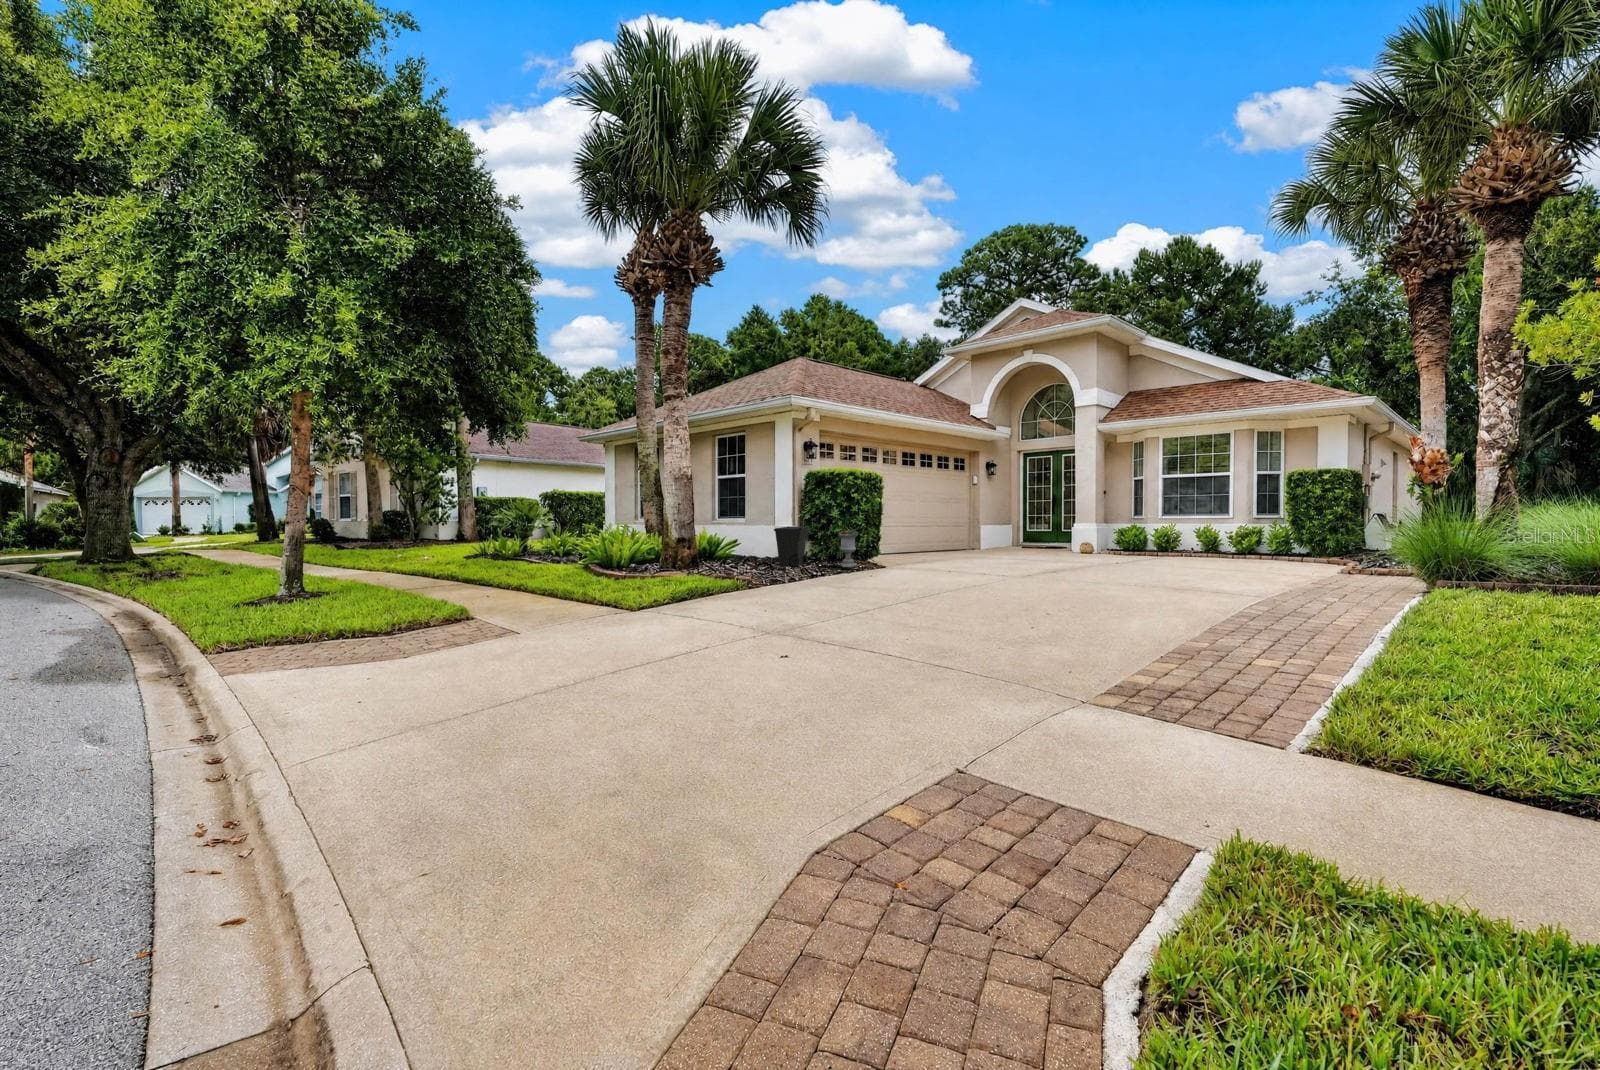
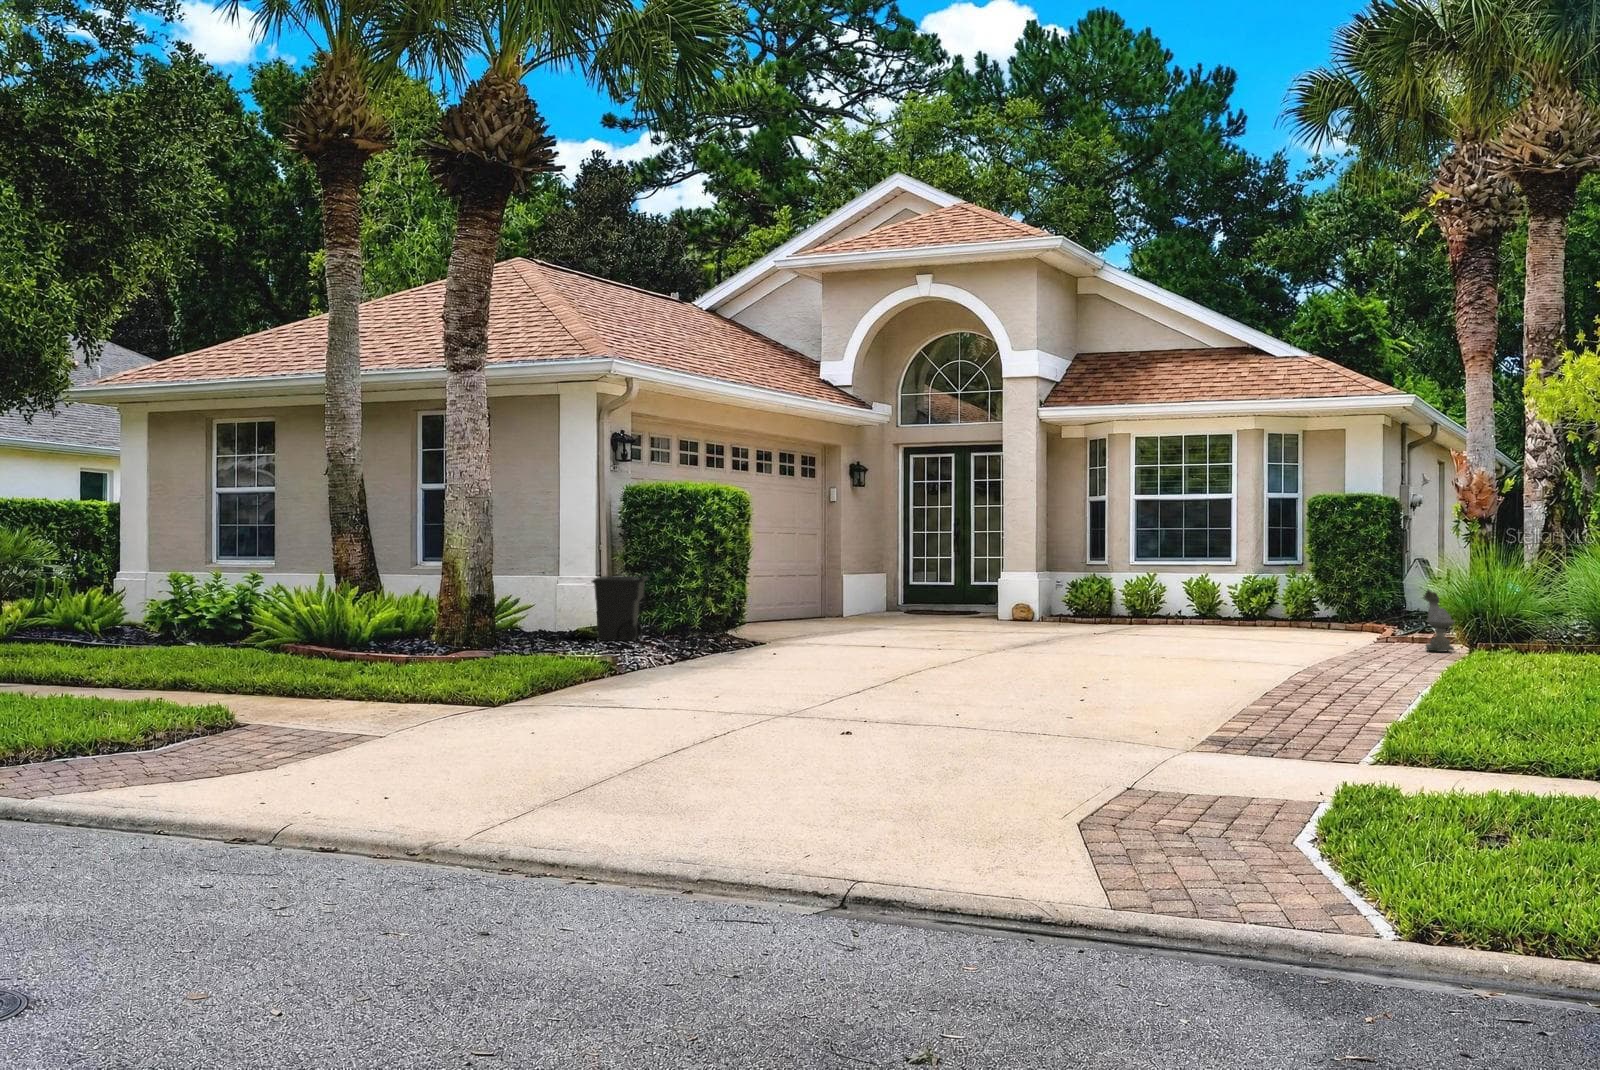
planter: present [838,530,858,568] -> present [1423,590,1454,652]

